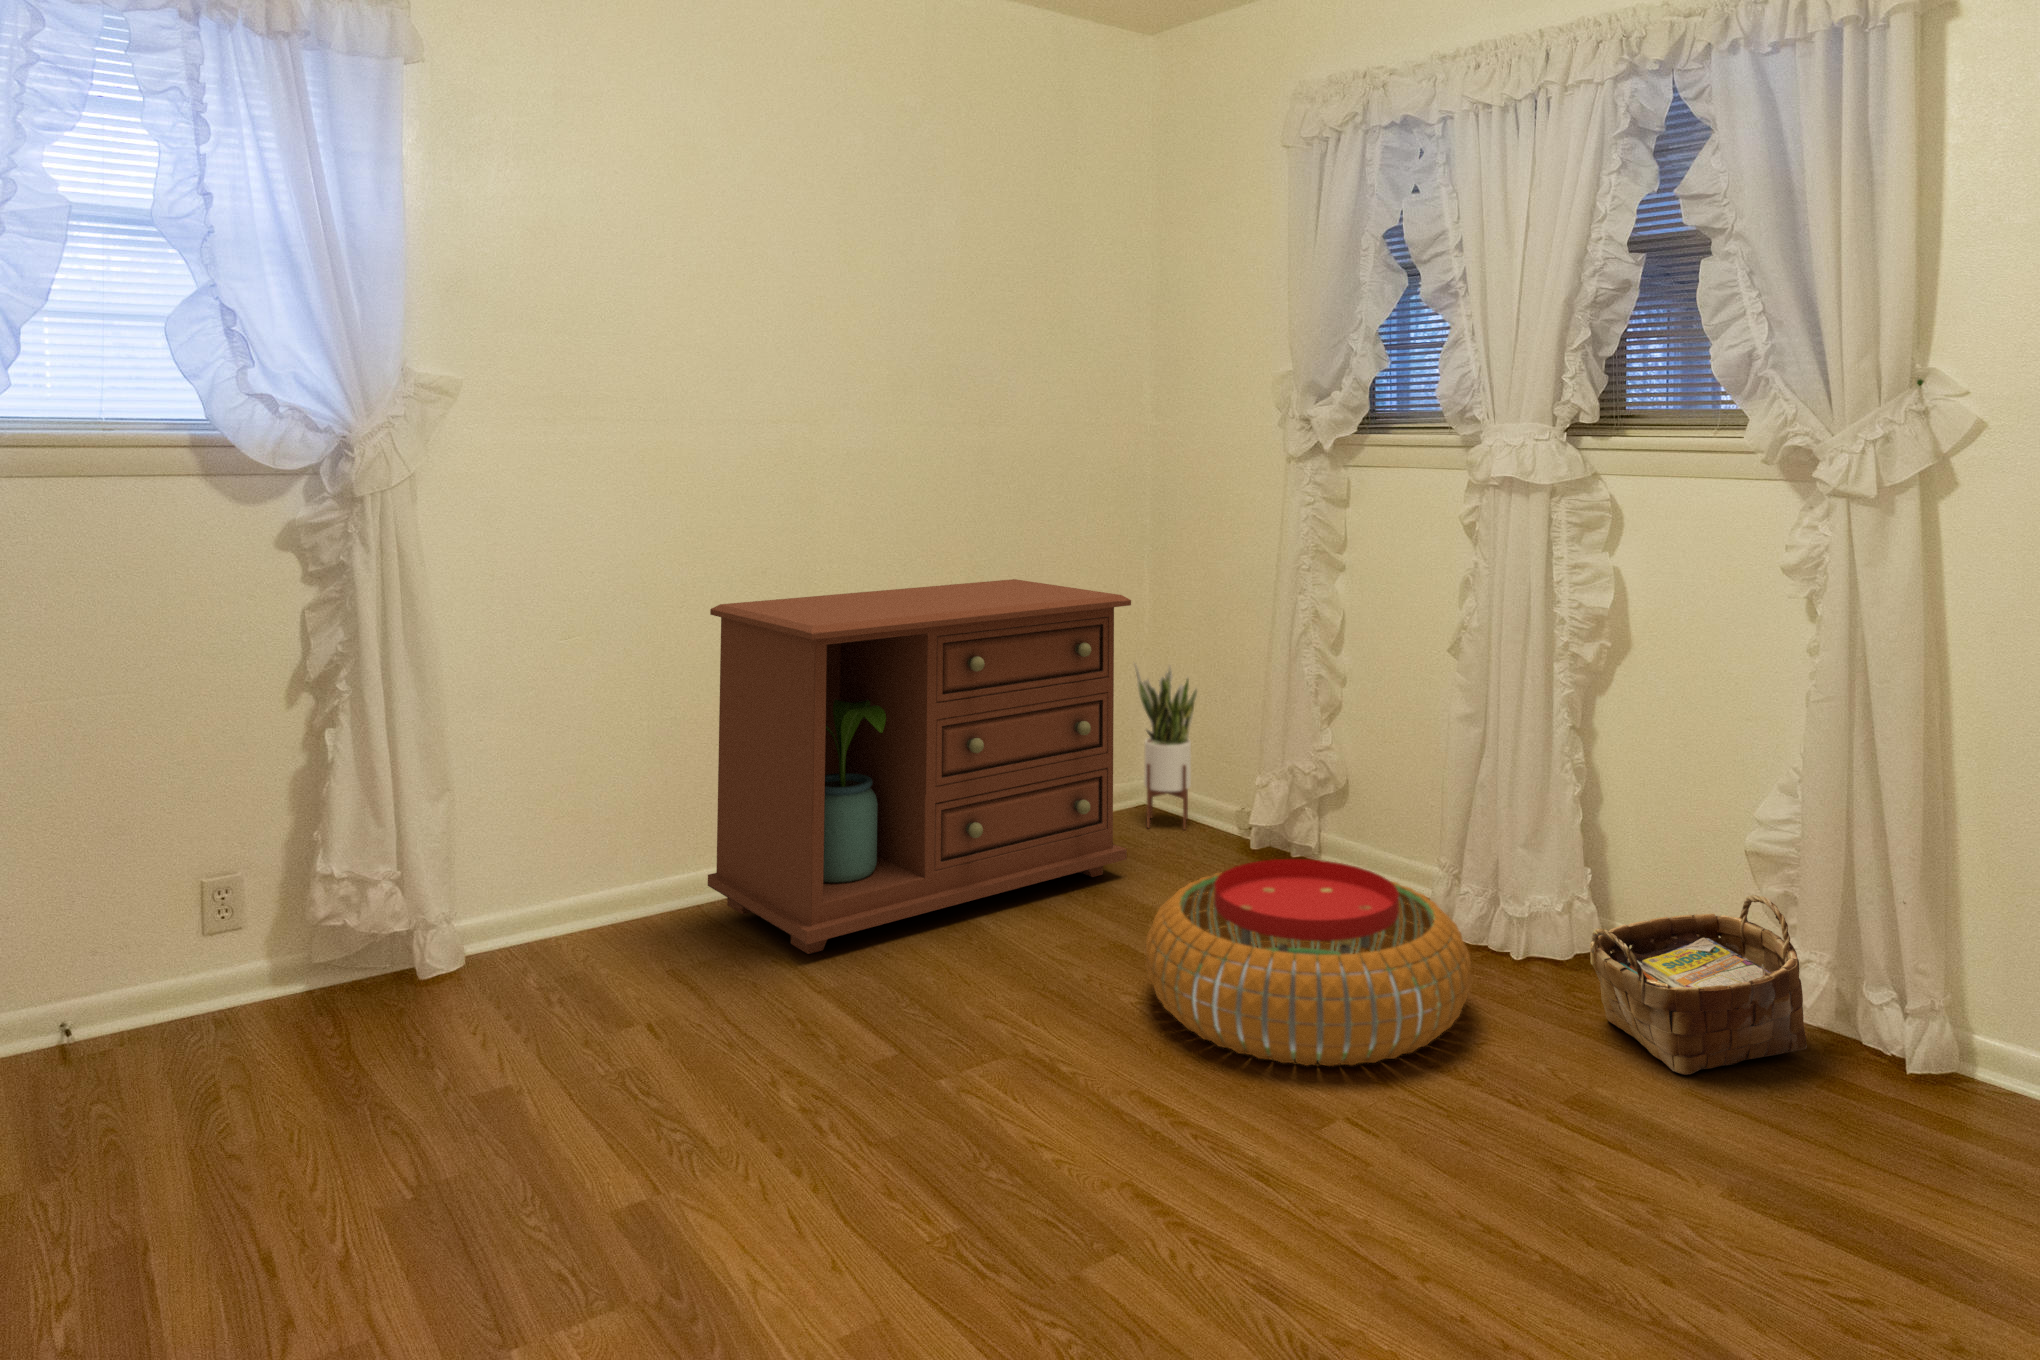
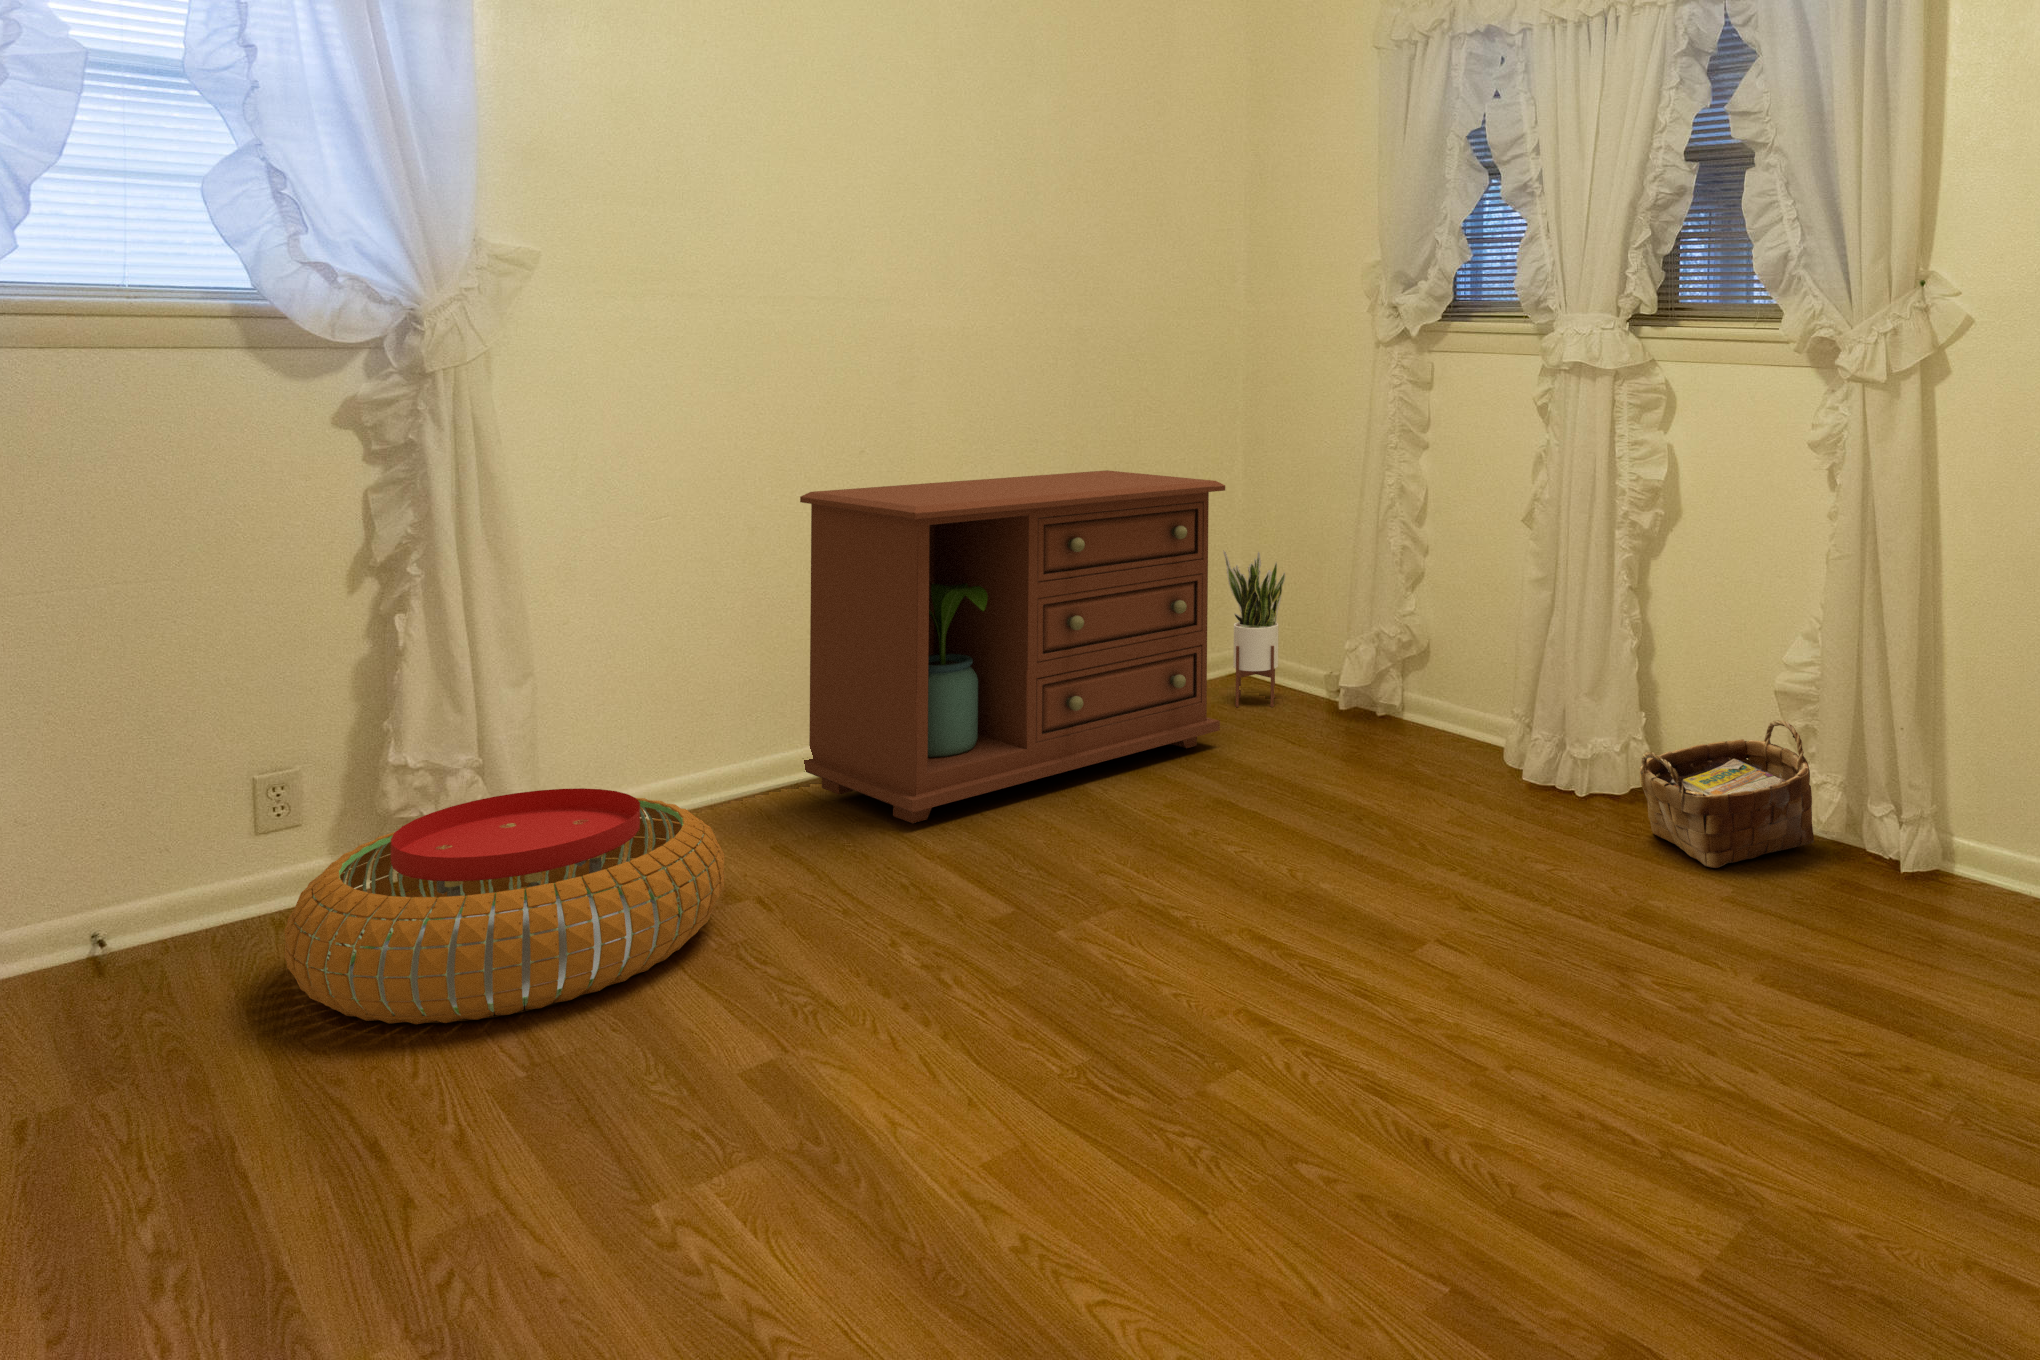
pouf: present [1146,859,1471,1066] -> present [284,788,725,1024]

